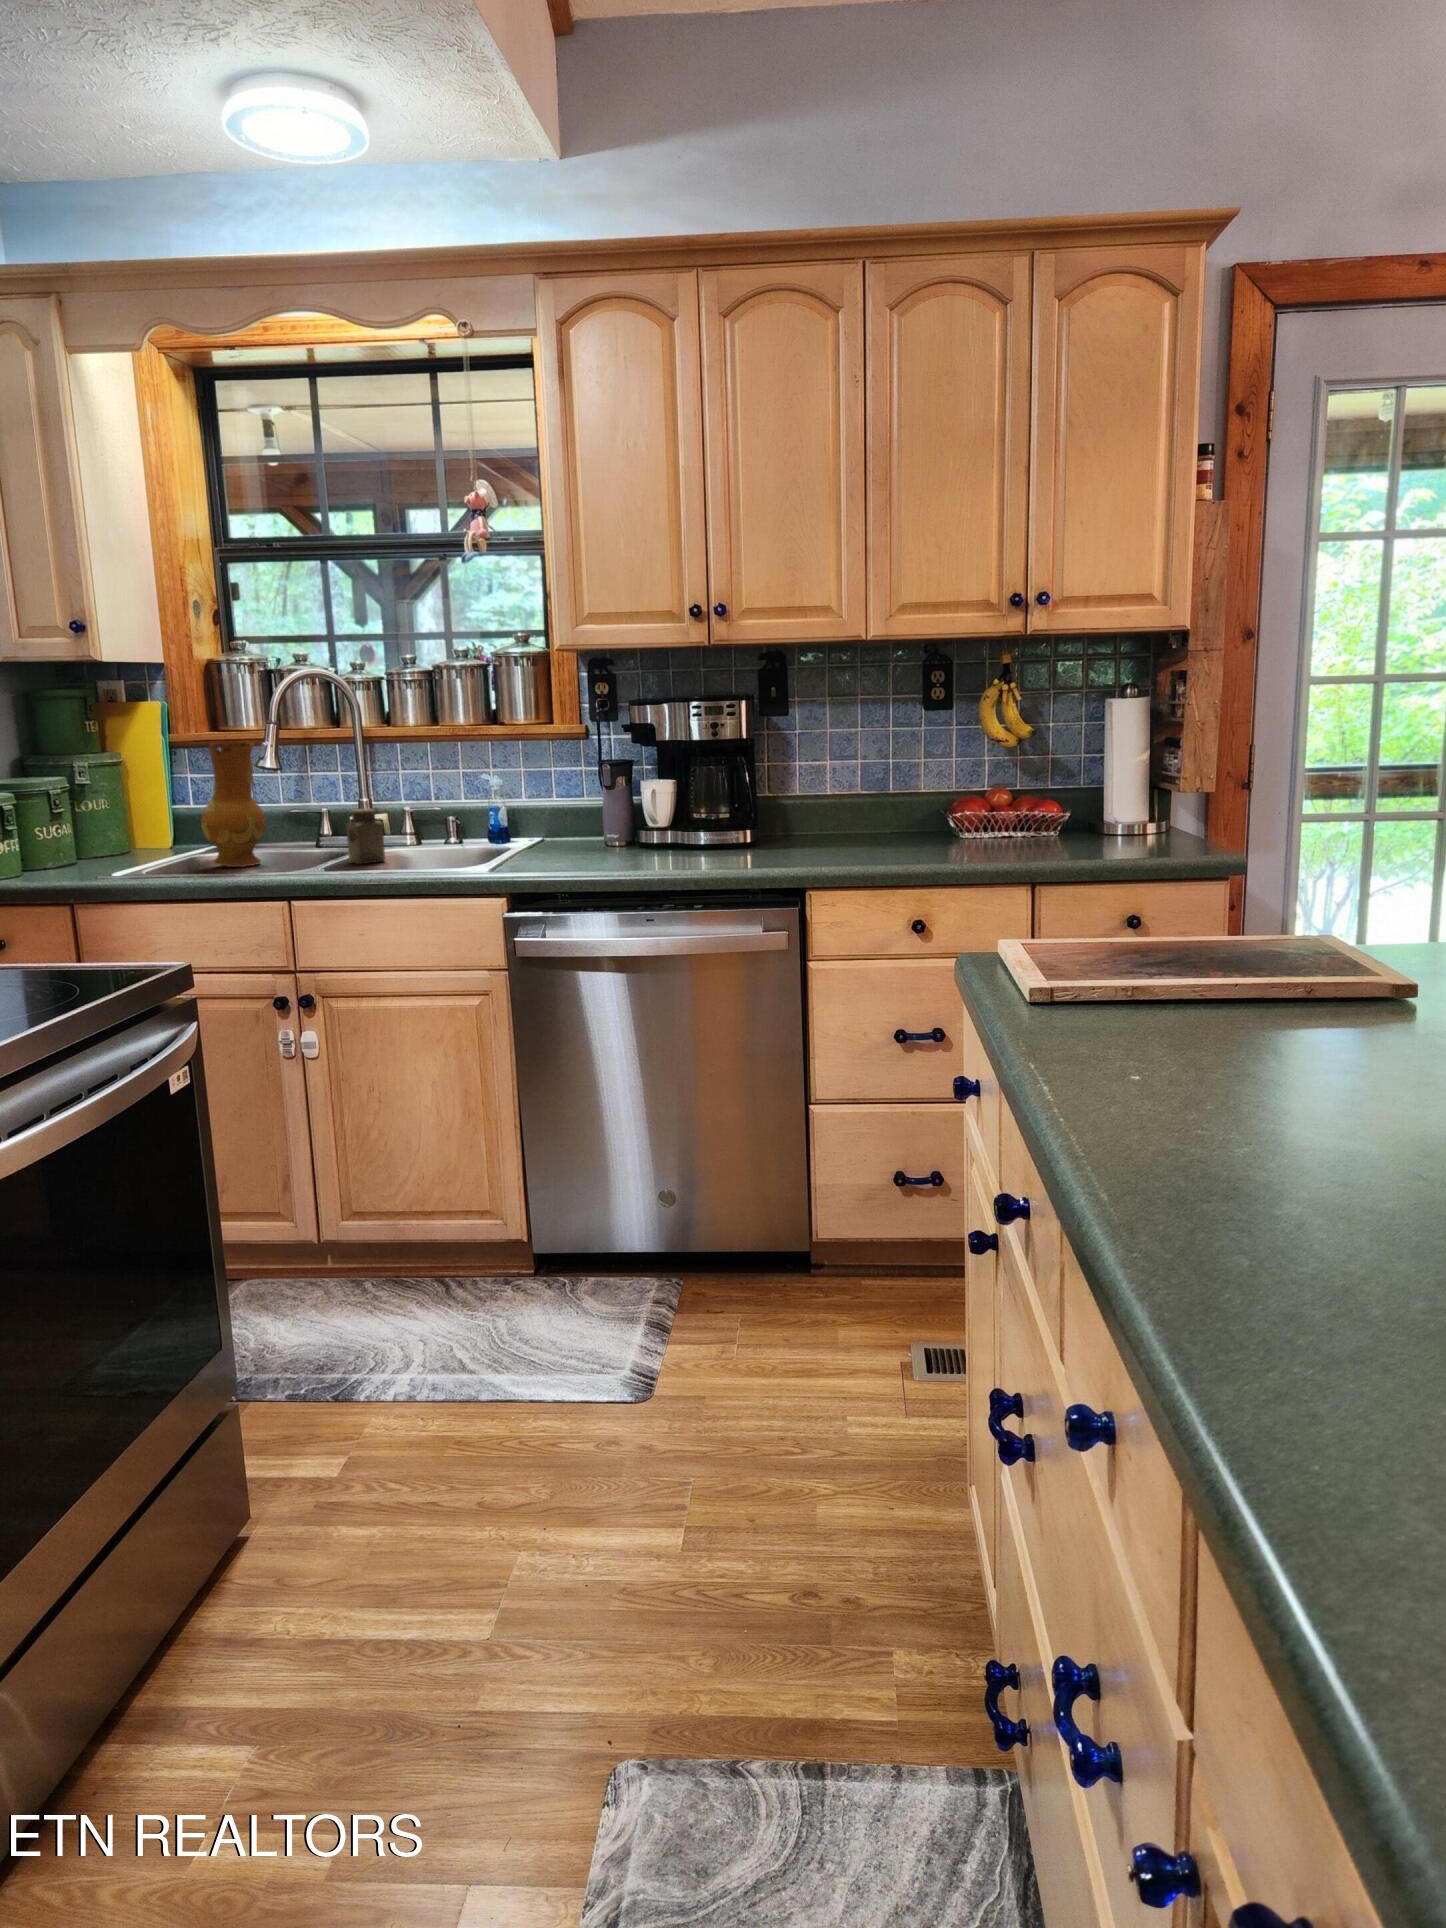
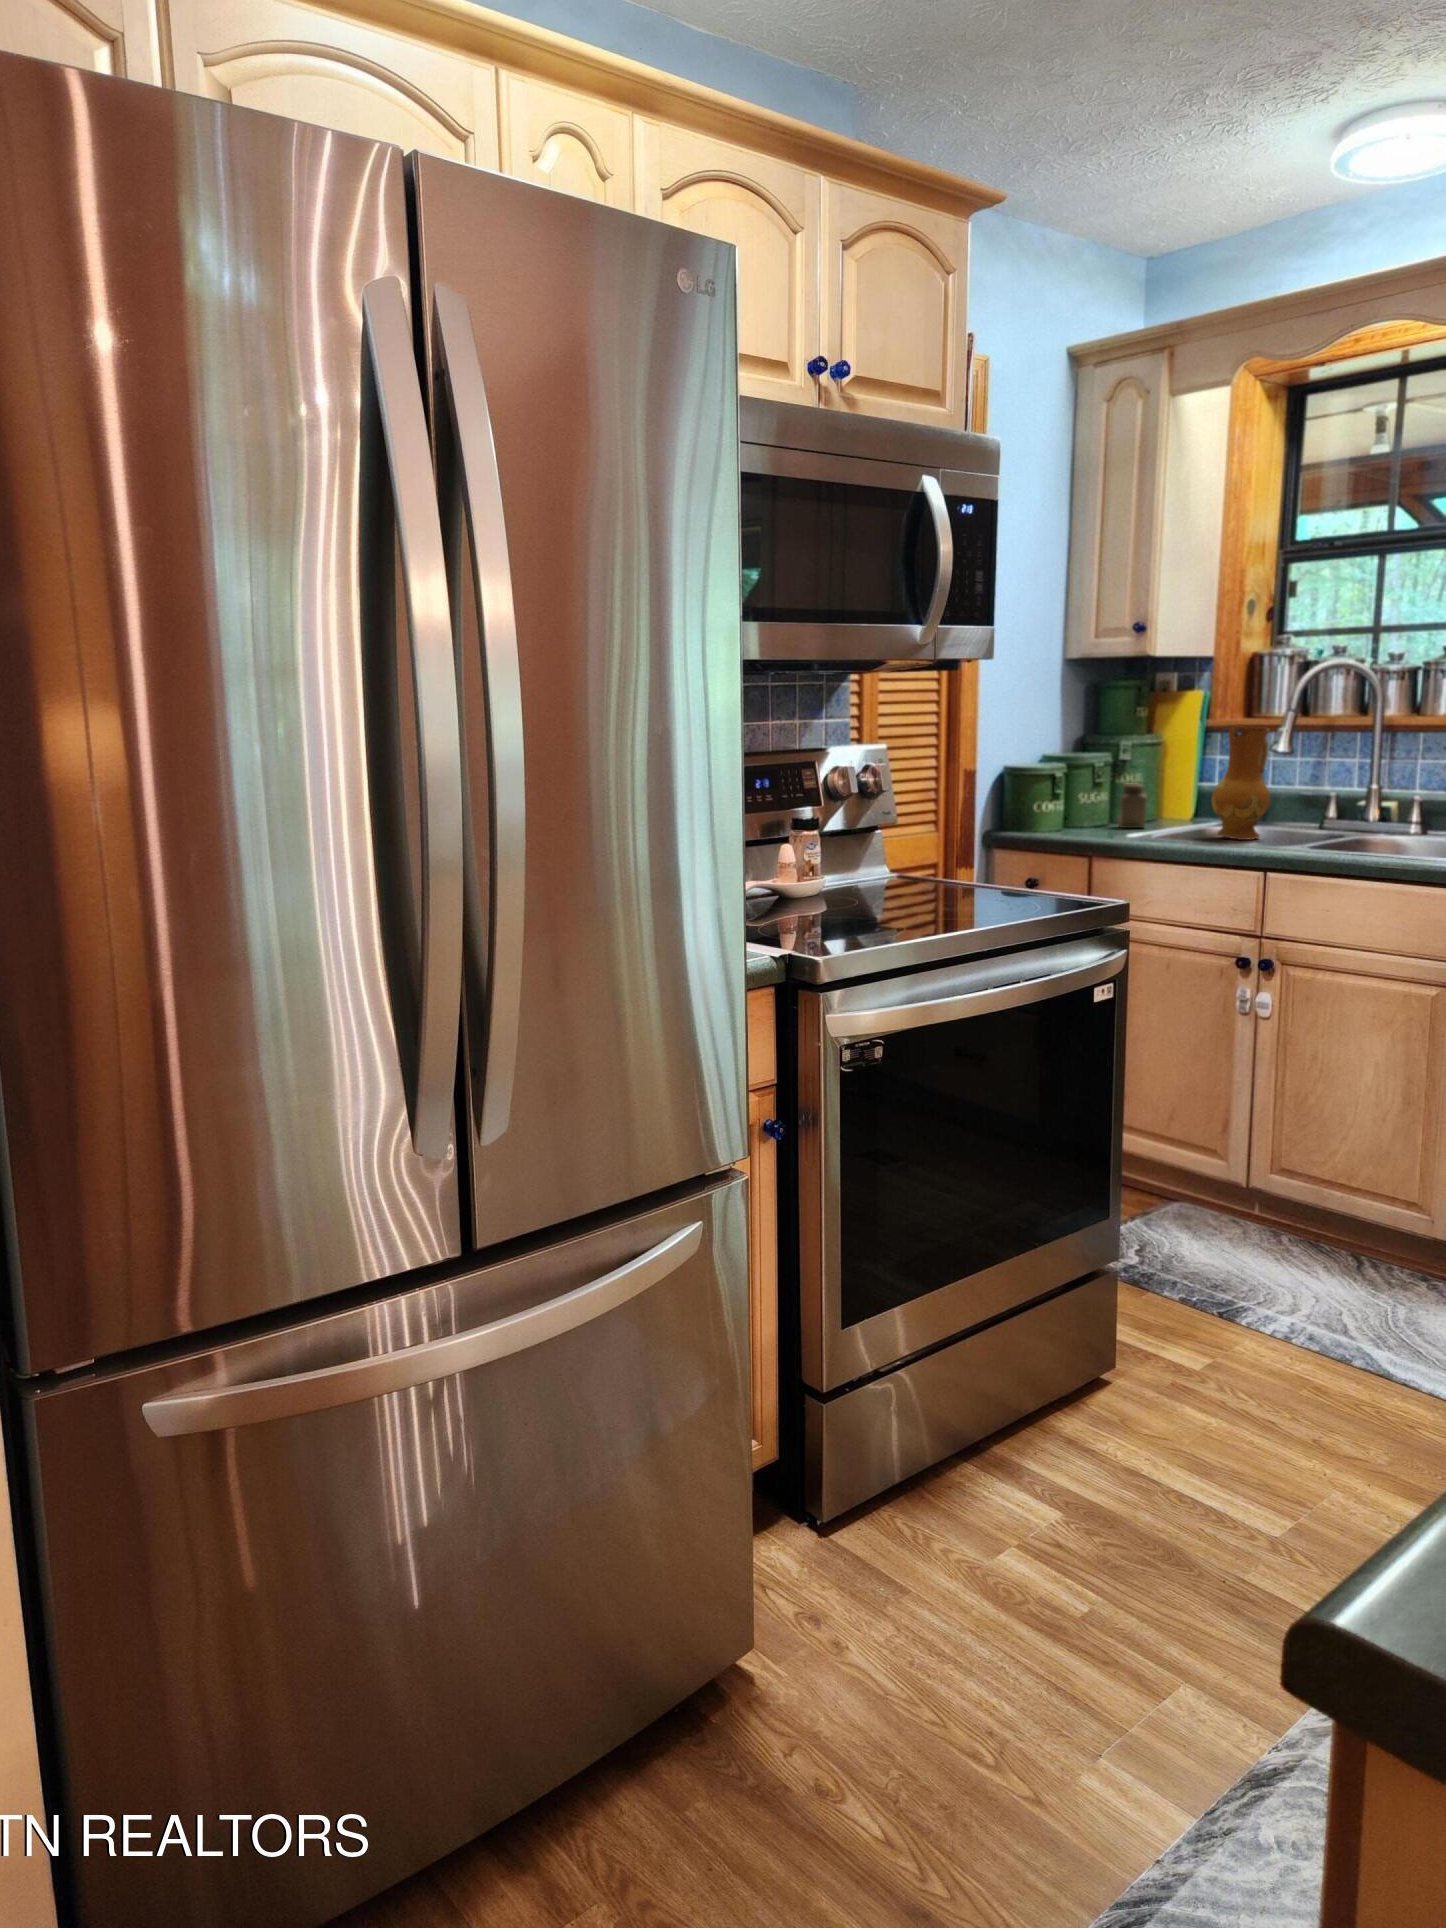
salt shaker: present [346,809,385,864] -> present [1118,784,1147,828]

